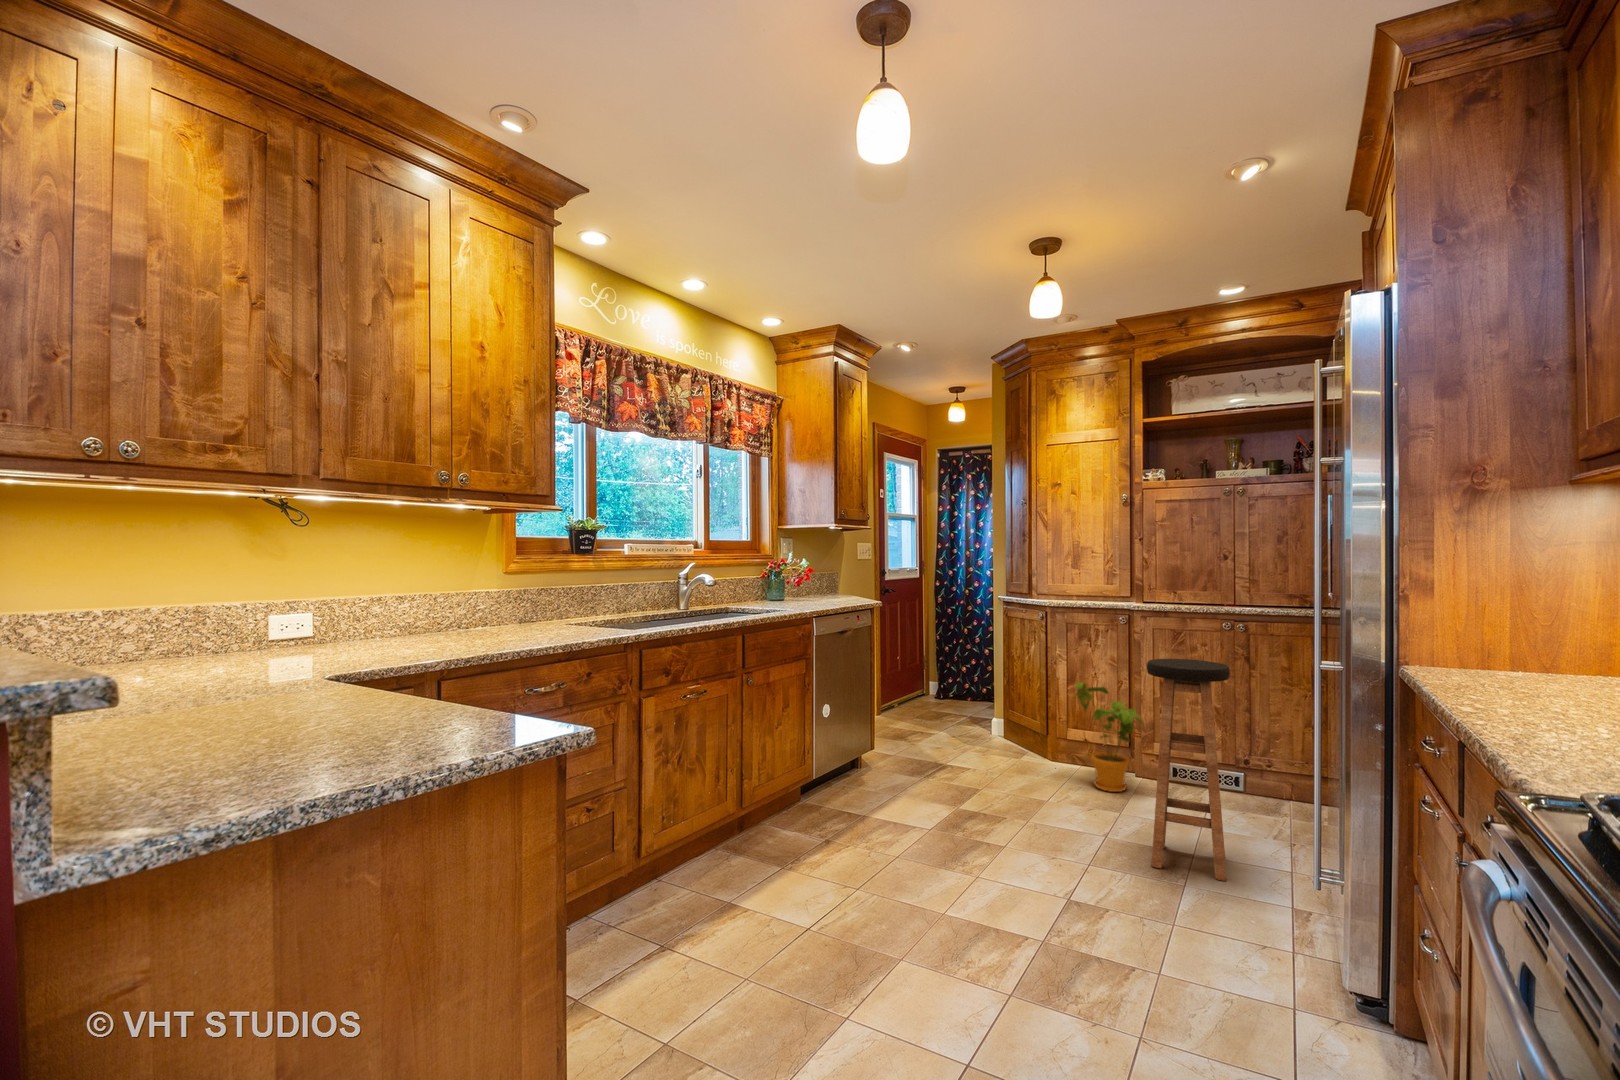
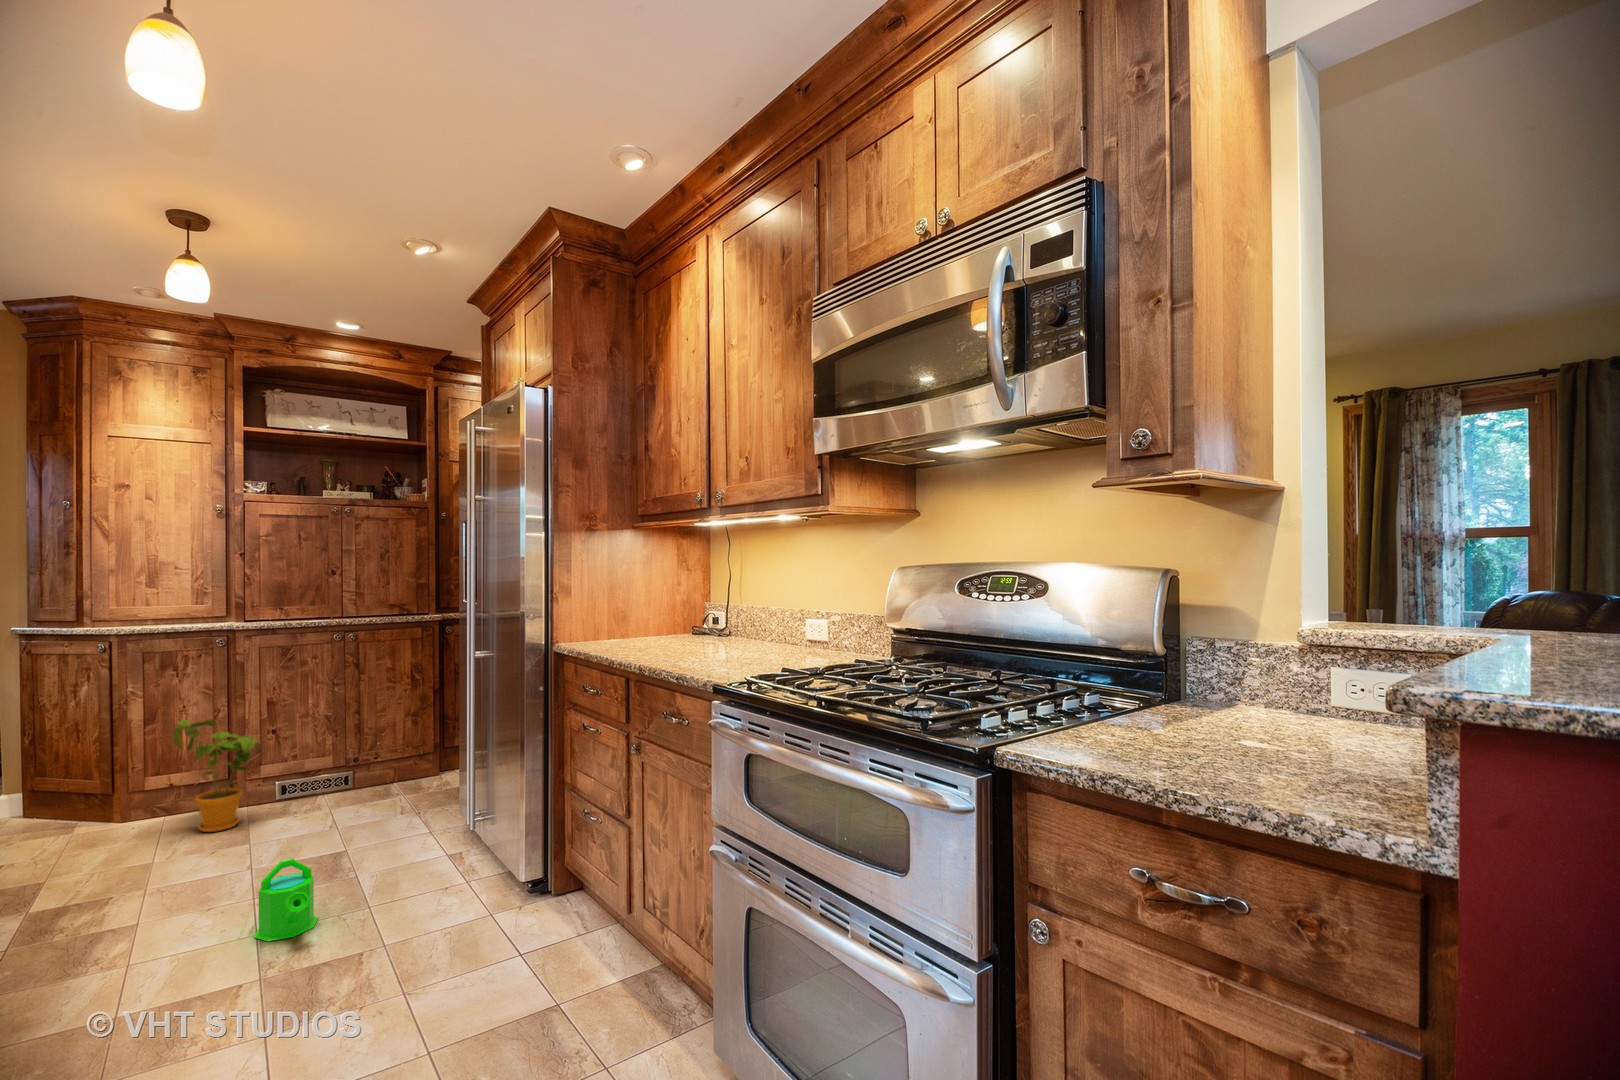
bar stool: present [1147,659,1230,881] -> none [305,671,385,874]
watering can: none [1064,834,1123,918] -> present [254,858,318,941]

